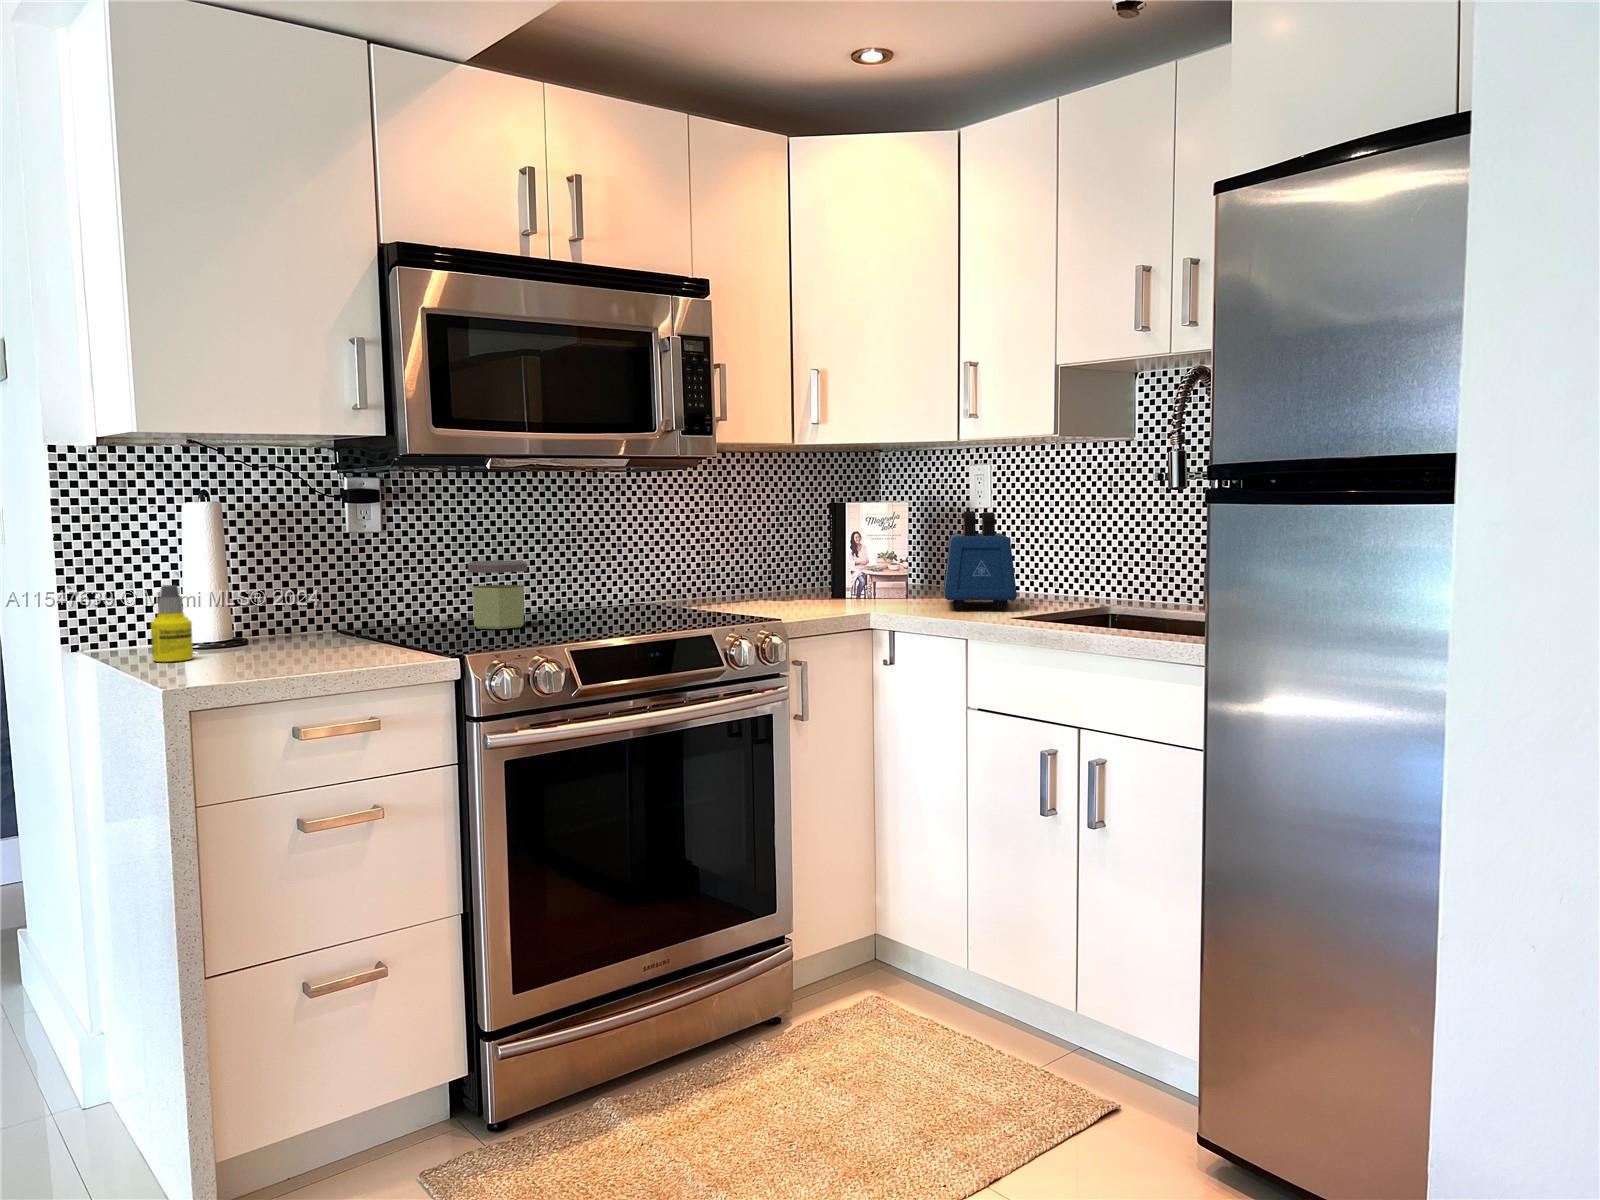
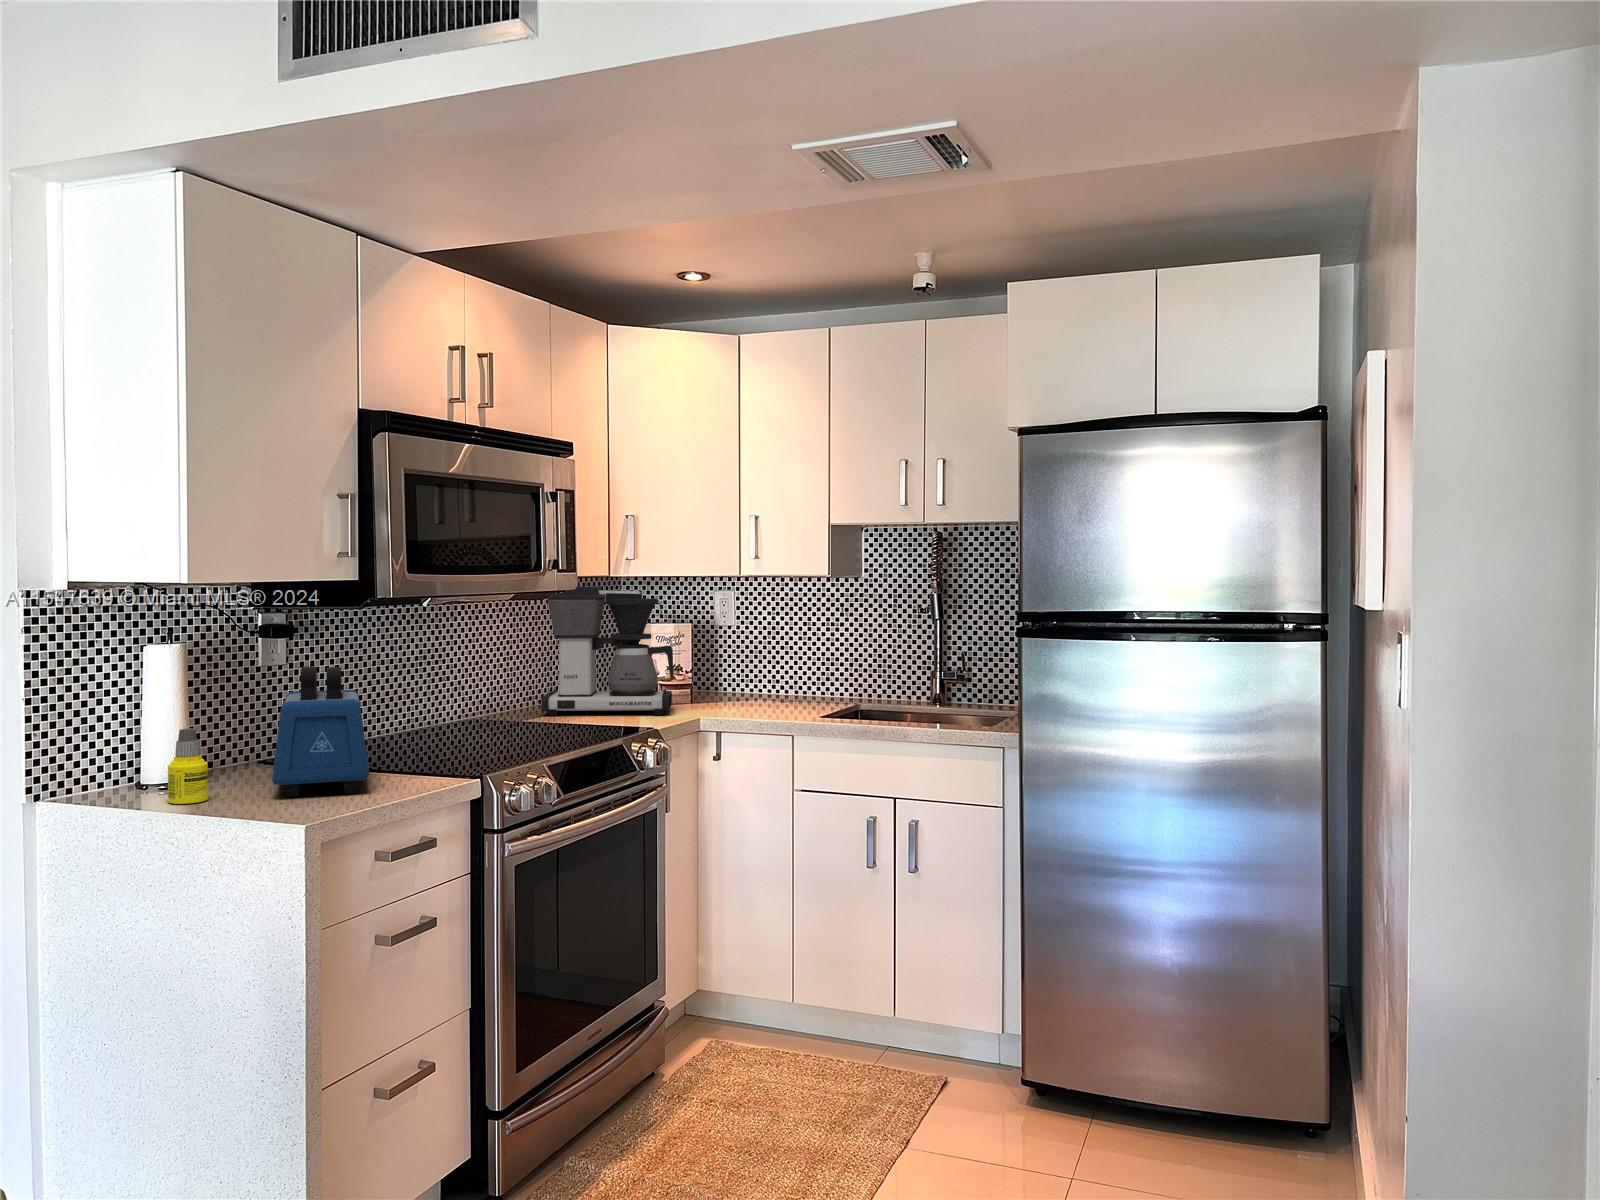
coffee maker: none [715,454,878,609] -> present [541,586,674,716]
toaster: present [944,511,1017,611] -> present [272,666,369,797]
jar: present [468,560,527,629] -> none [377,686,439,750]

